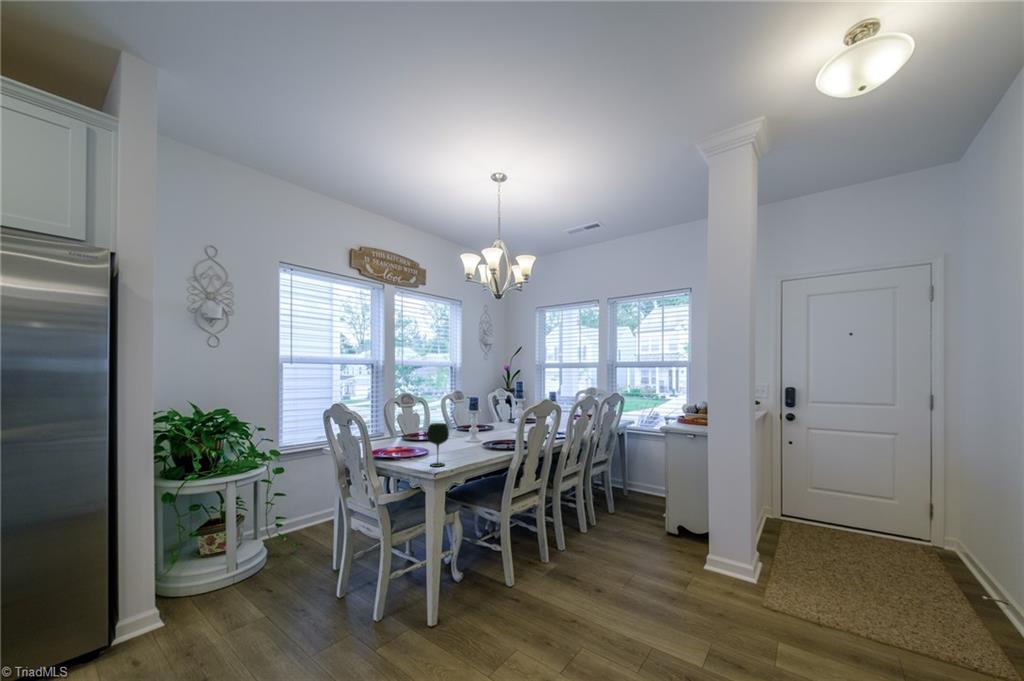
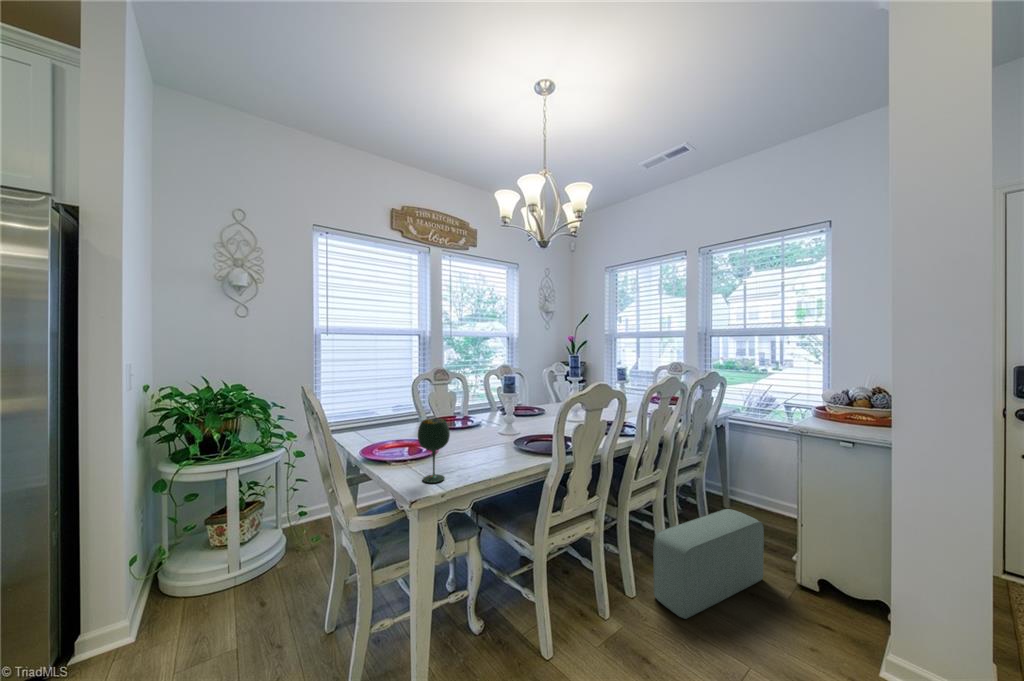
pouf: none [578,490,650,561] -> present [653,509,764,619]

